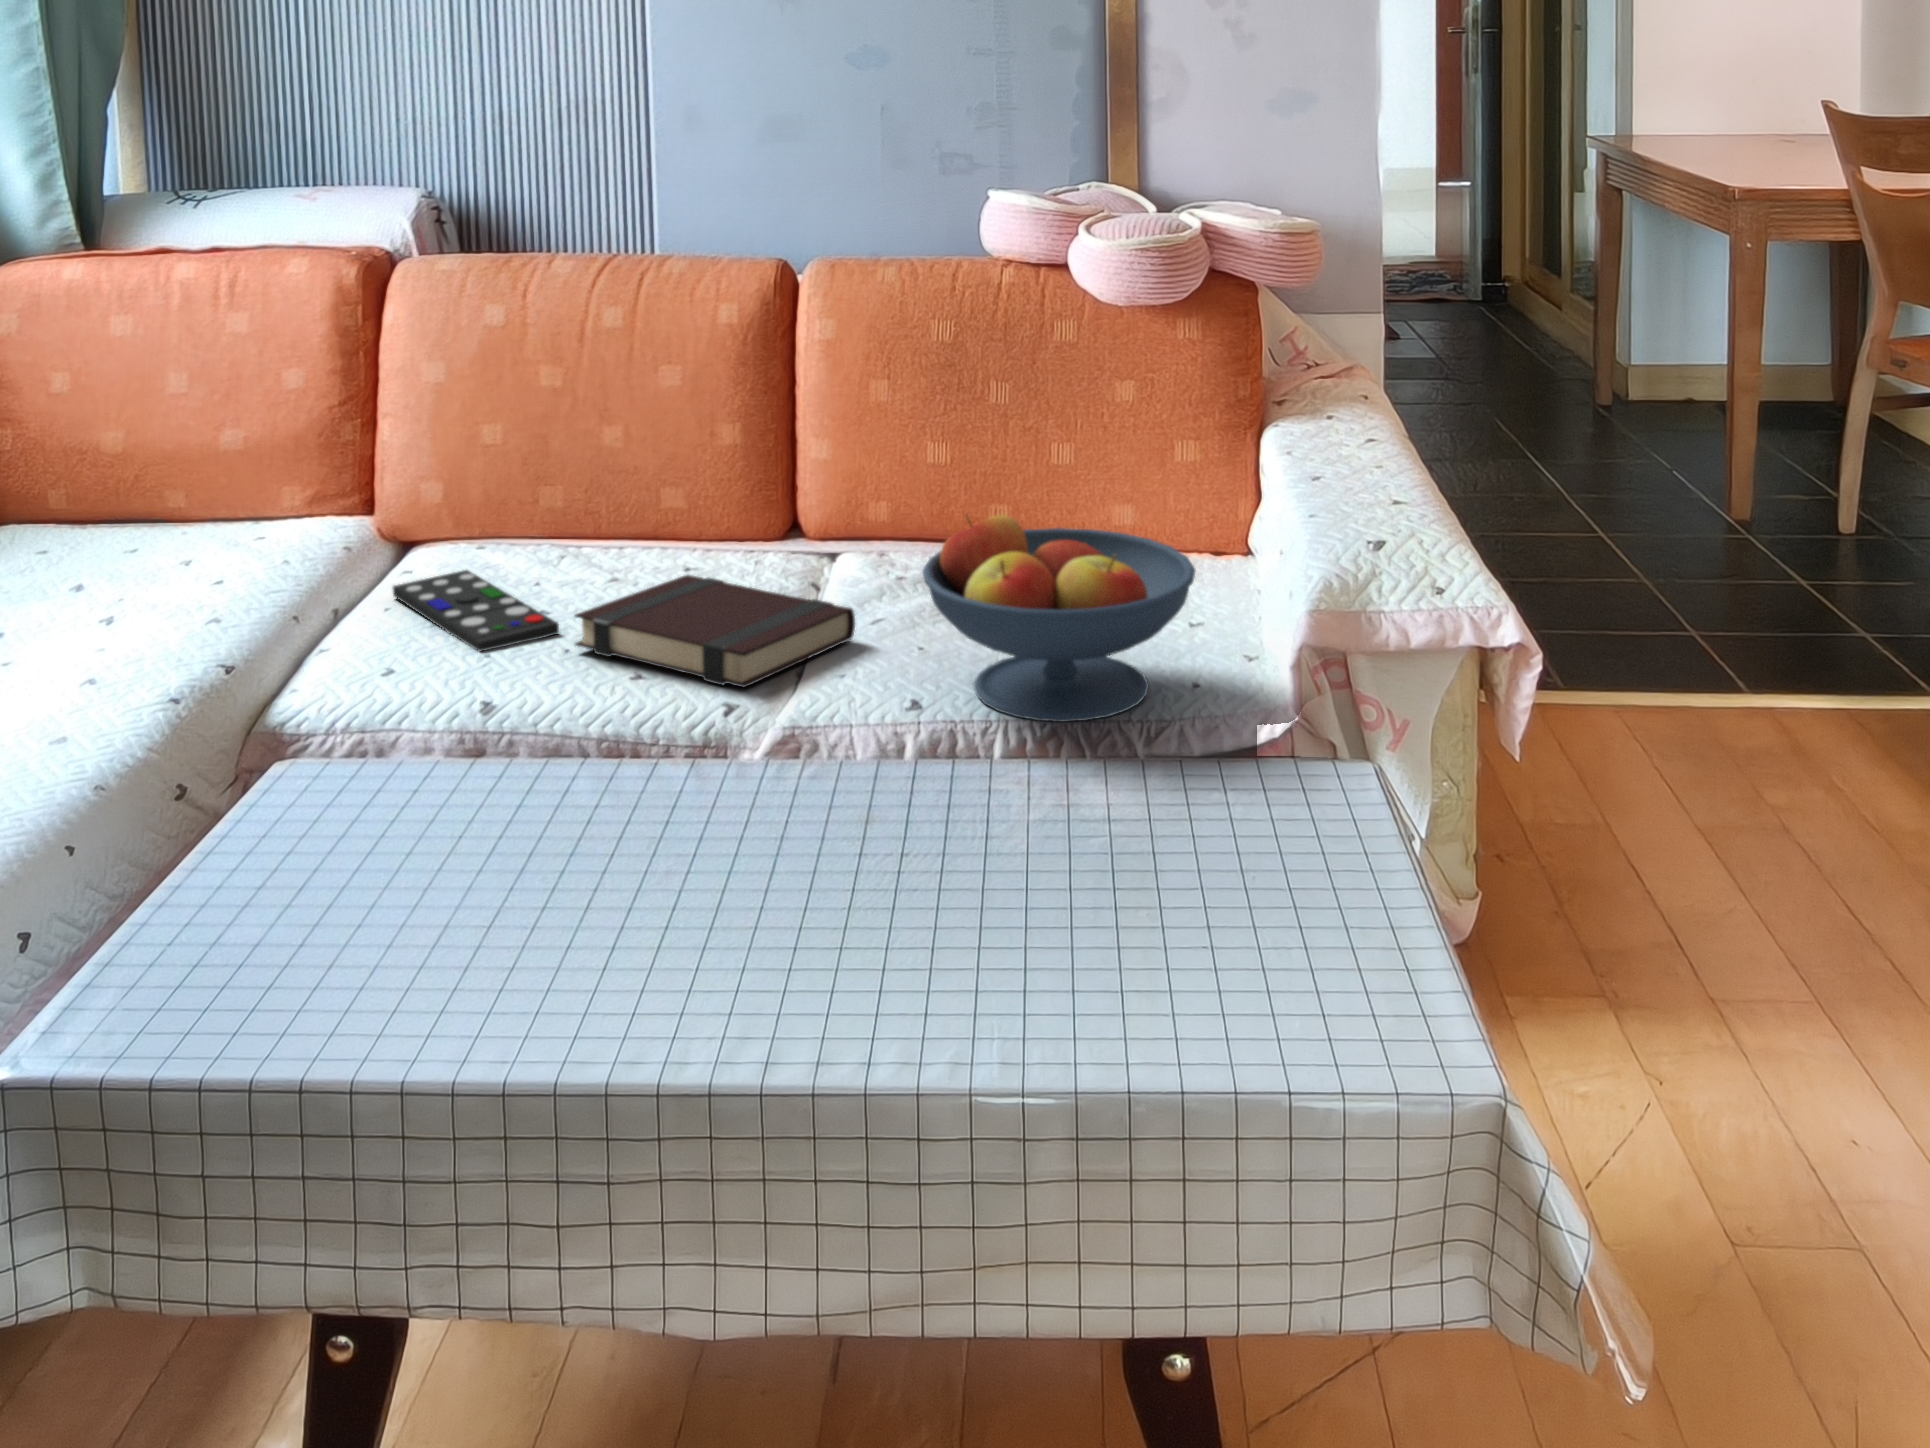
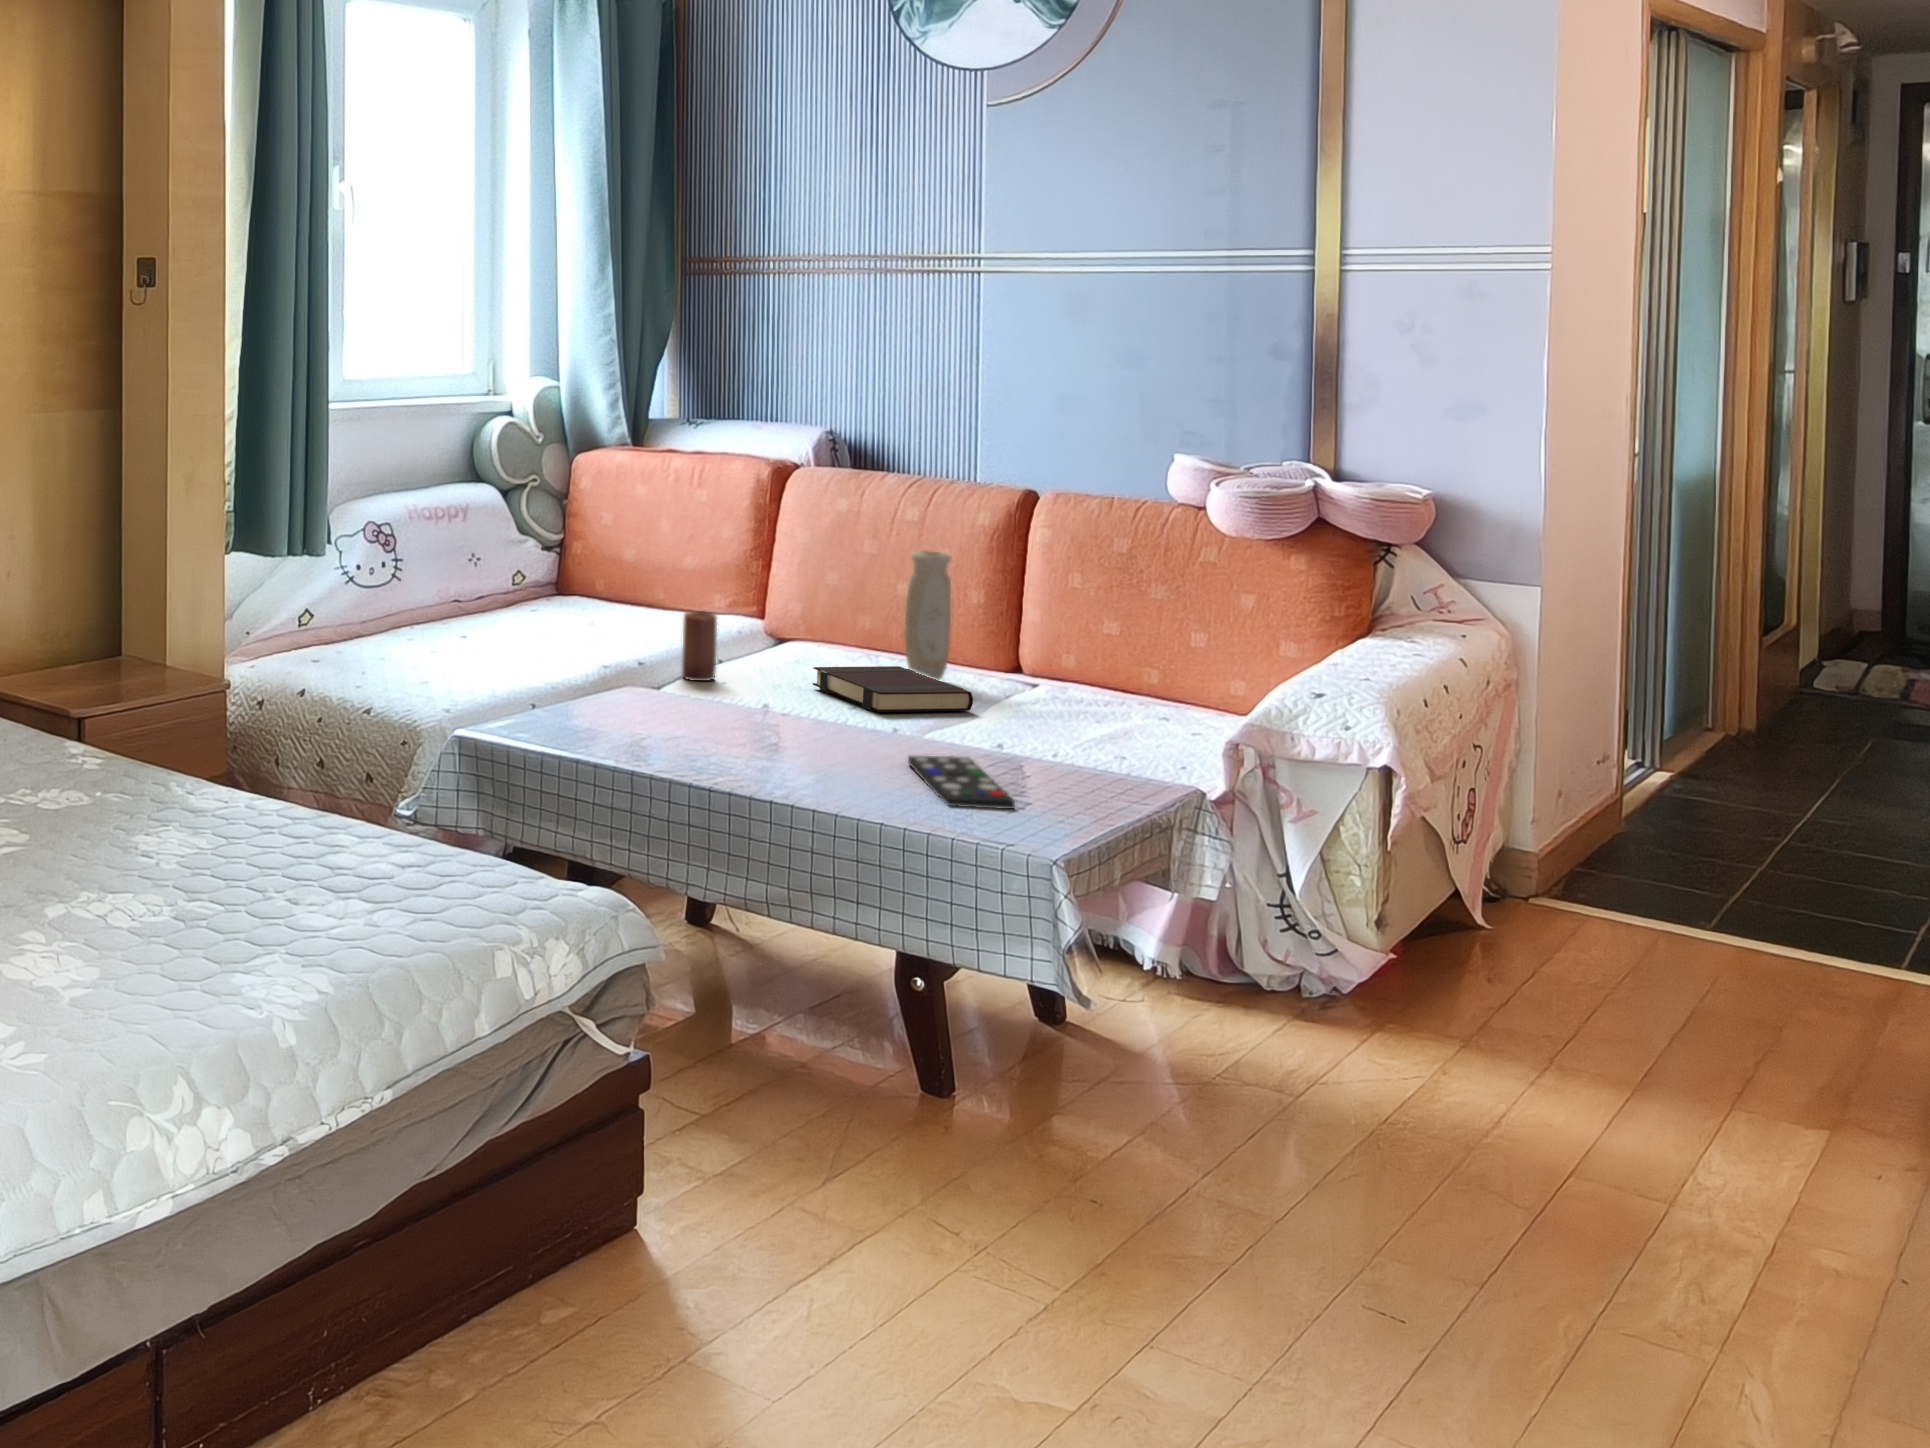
vase: none [666,372,736,584] -> present [904,551,951,680]
fruit bowl: present [922,514,1195,722] -> none [971,636,1144,757]
candle: none [334,552,401,692] -> present [682,611,717,681]
remote control: present [393,570,559,651] -> present [908,756,1015,809]

